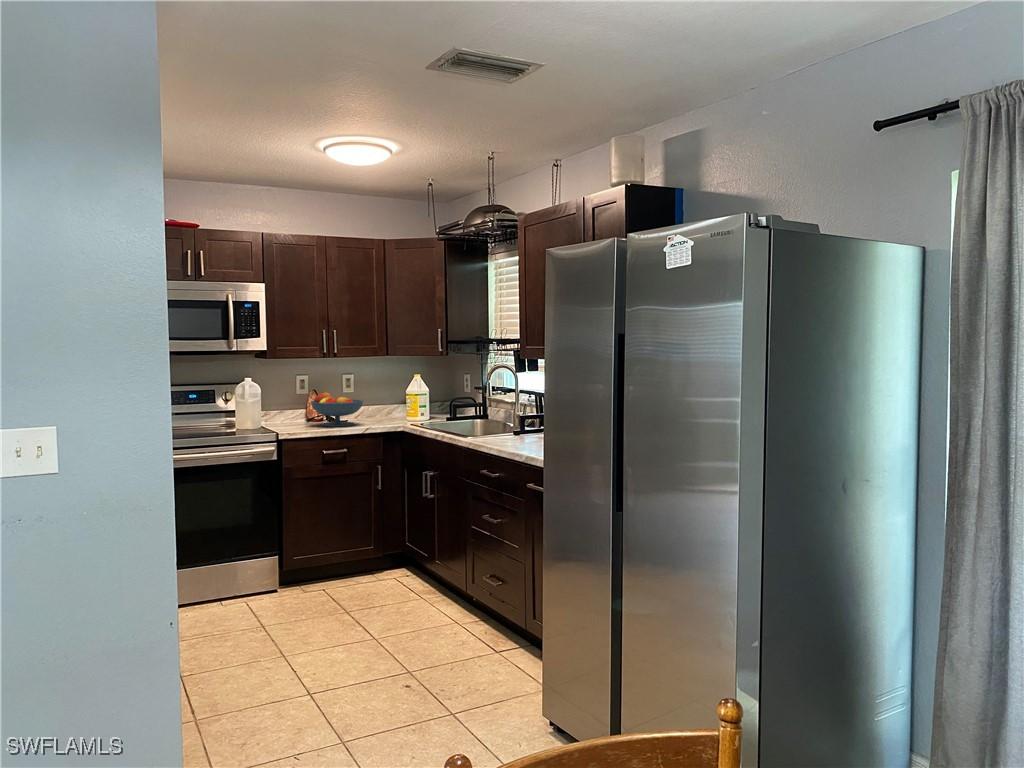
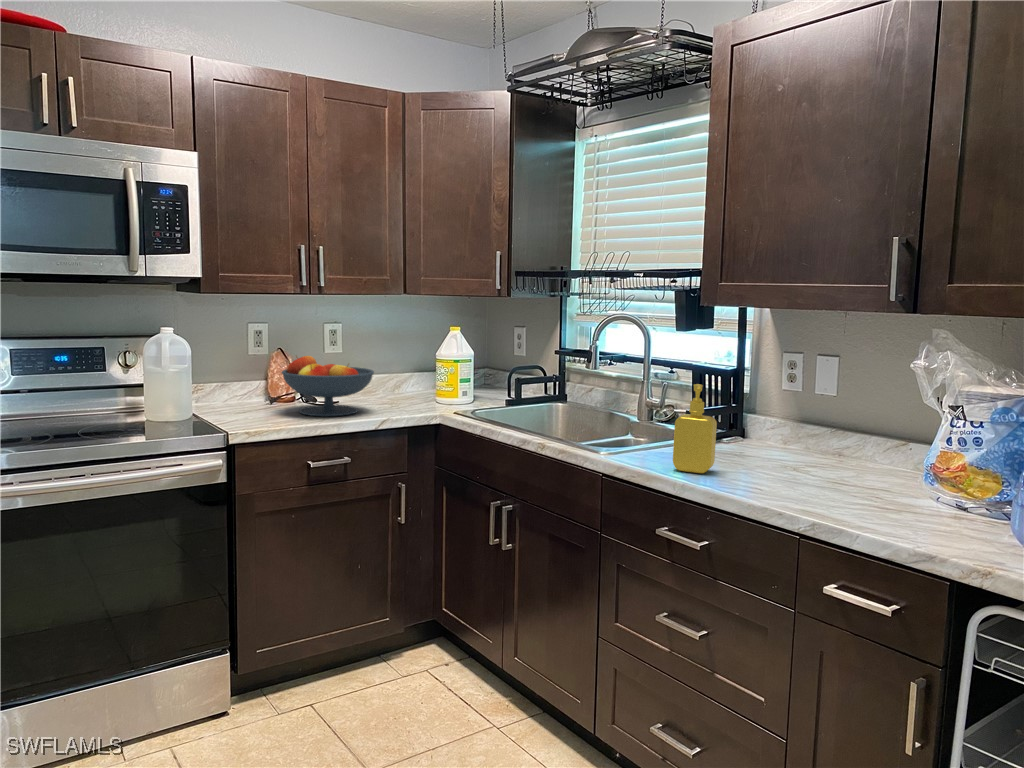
soap dispenser: none [489,398,510,443] -> present [673,384,717,474]

